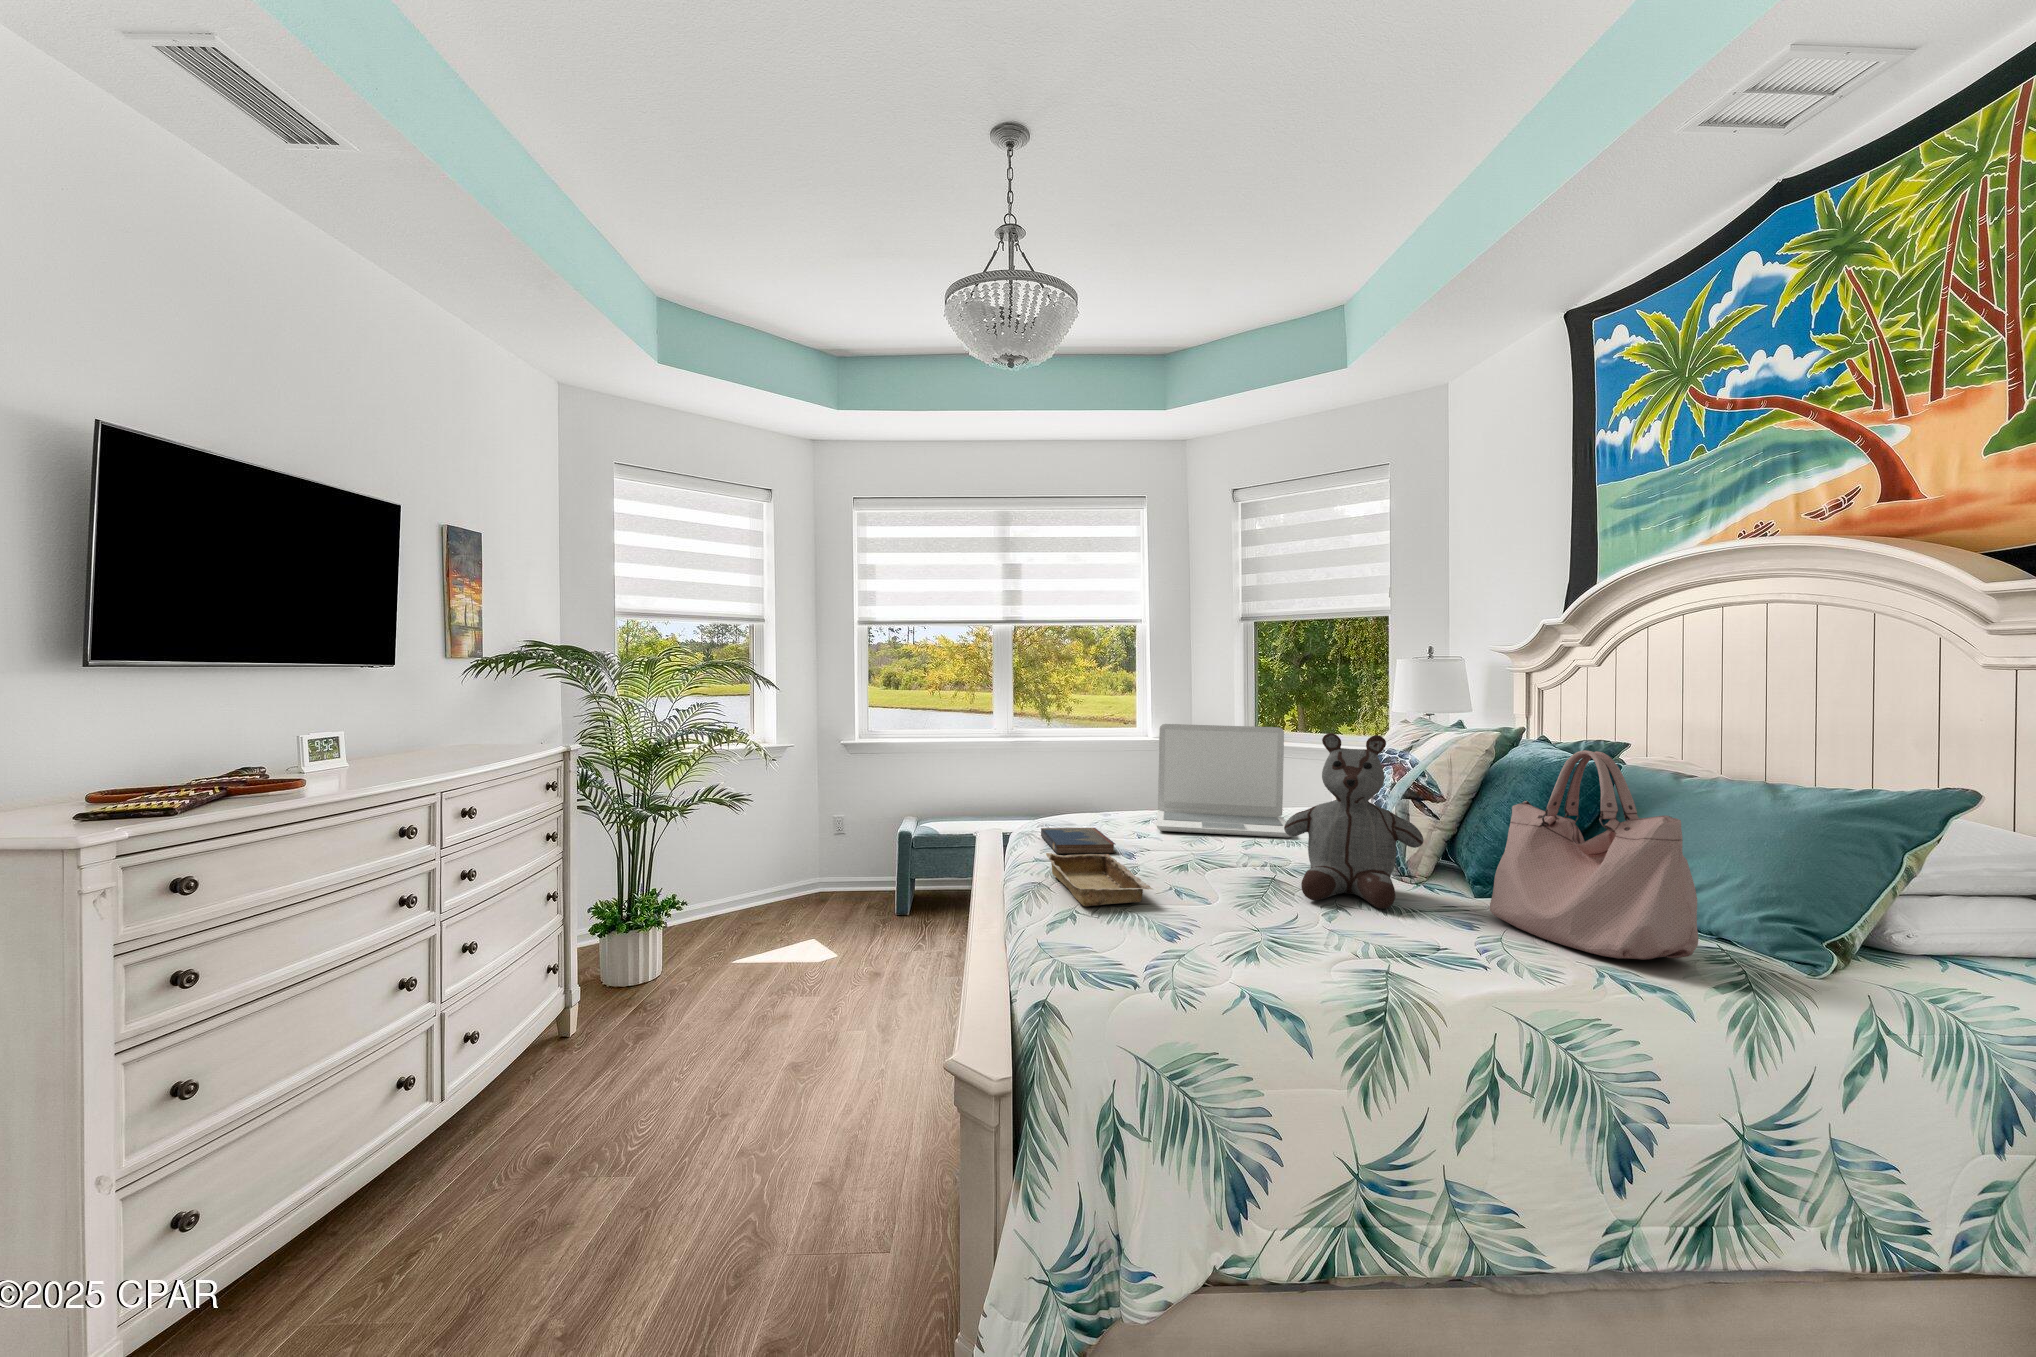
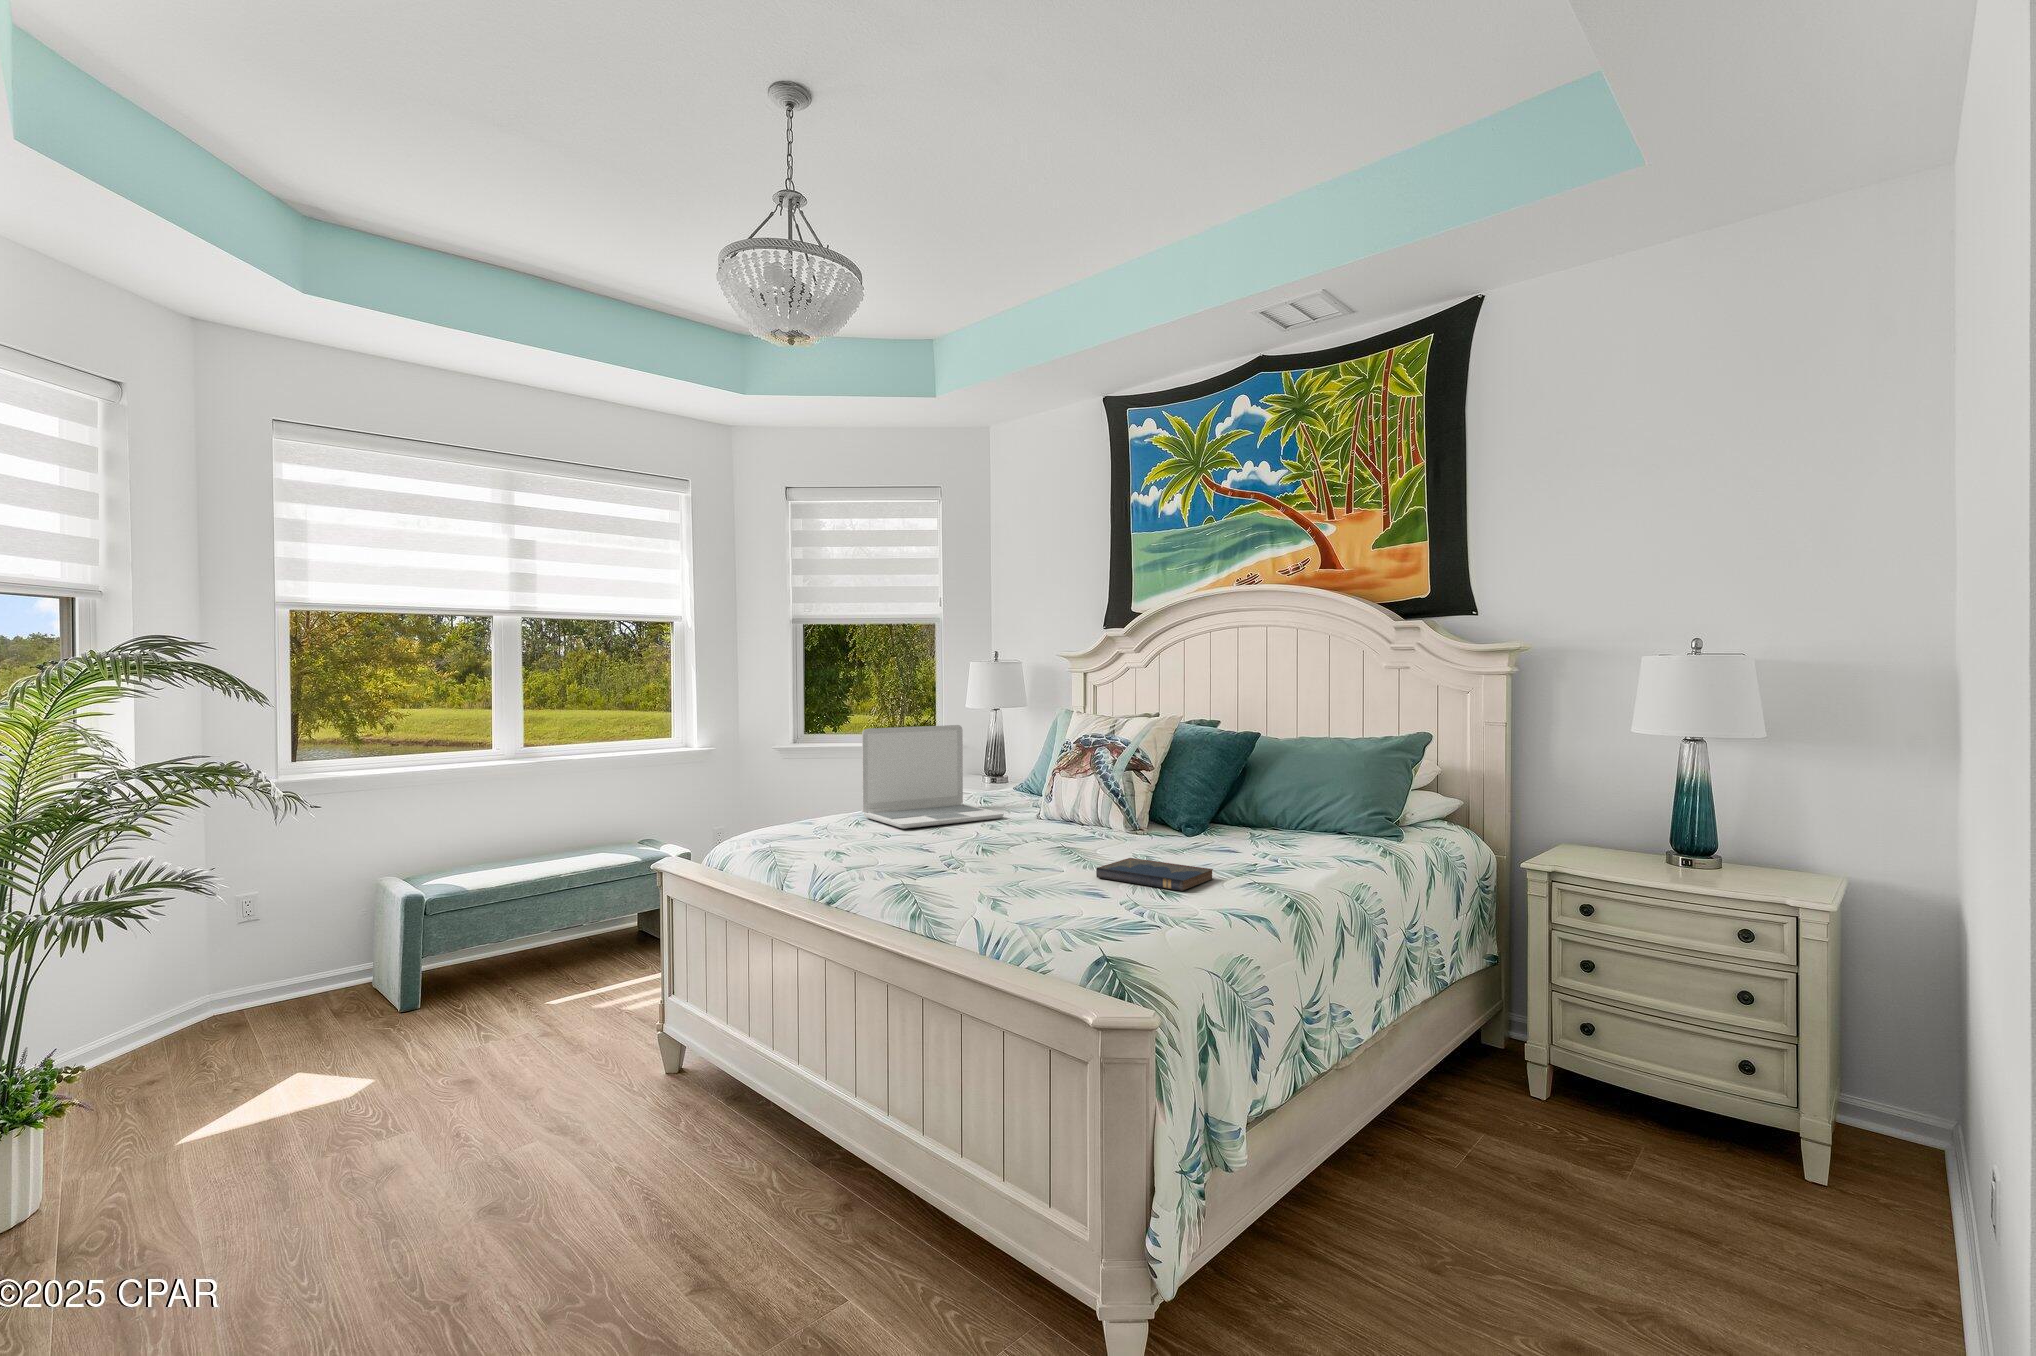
stuffed bear: present [1284,733,1424,909] -> none [1079,724,1178,853]
handbag: present [1490,750,1699,960] -> none [1219,725,1354,850]
hardcover book: present [1041,828,1116,854] -> present [1096,858,1213,891]
tray: present [1046,853,1153,906] -> none [917,848,1051,888]

